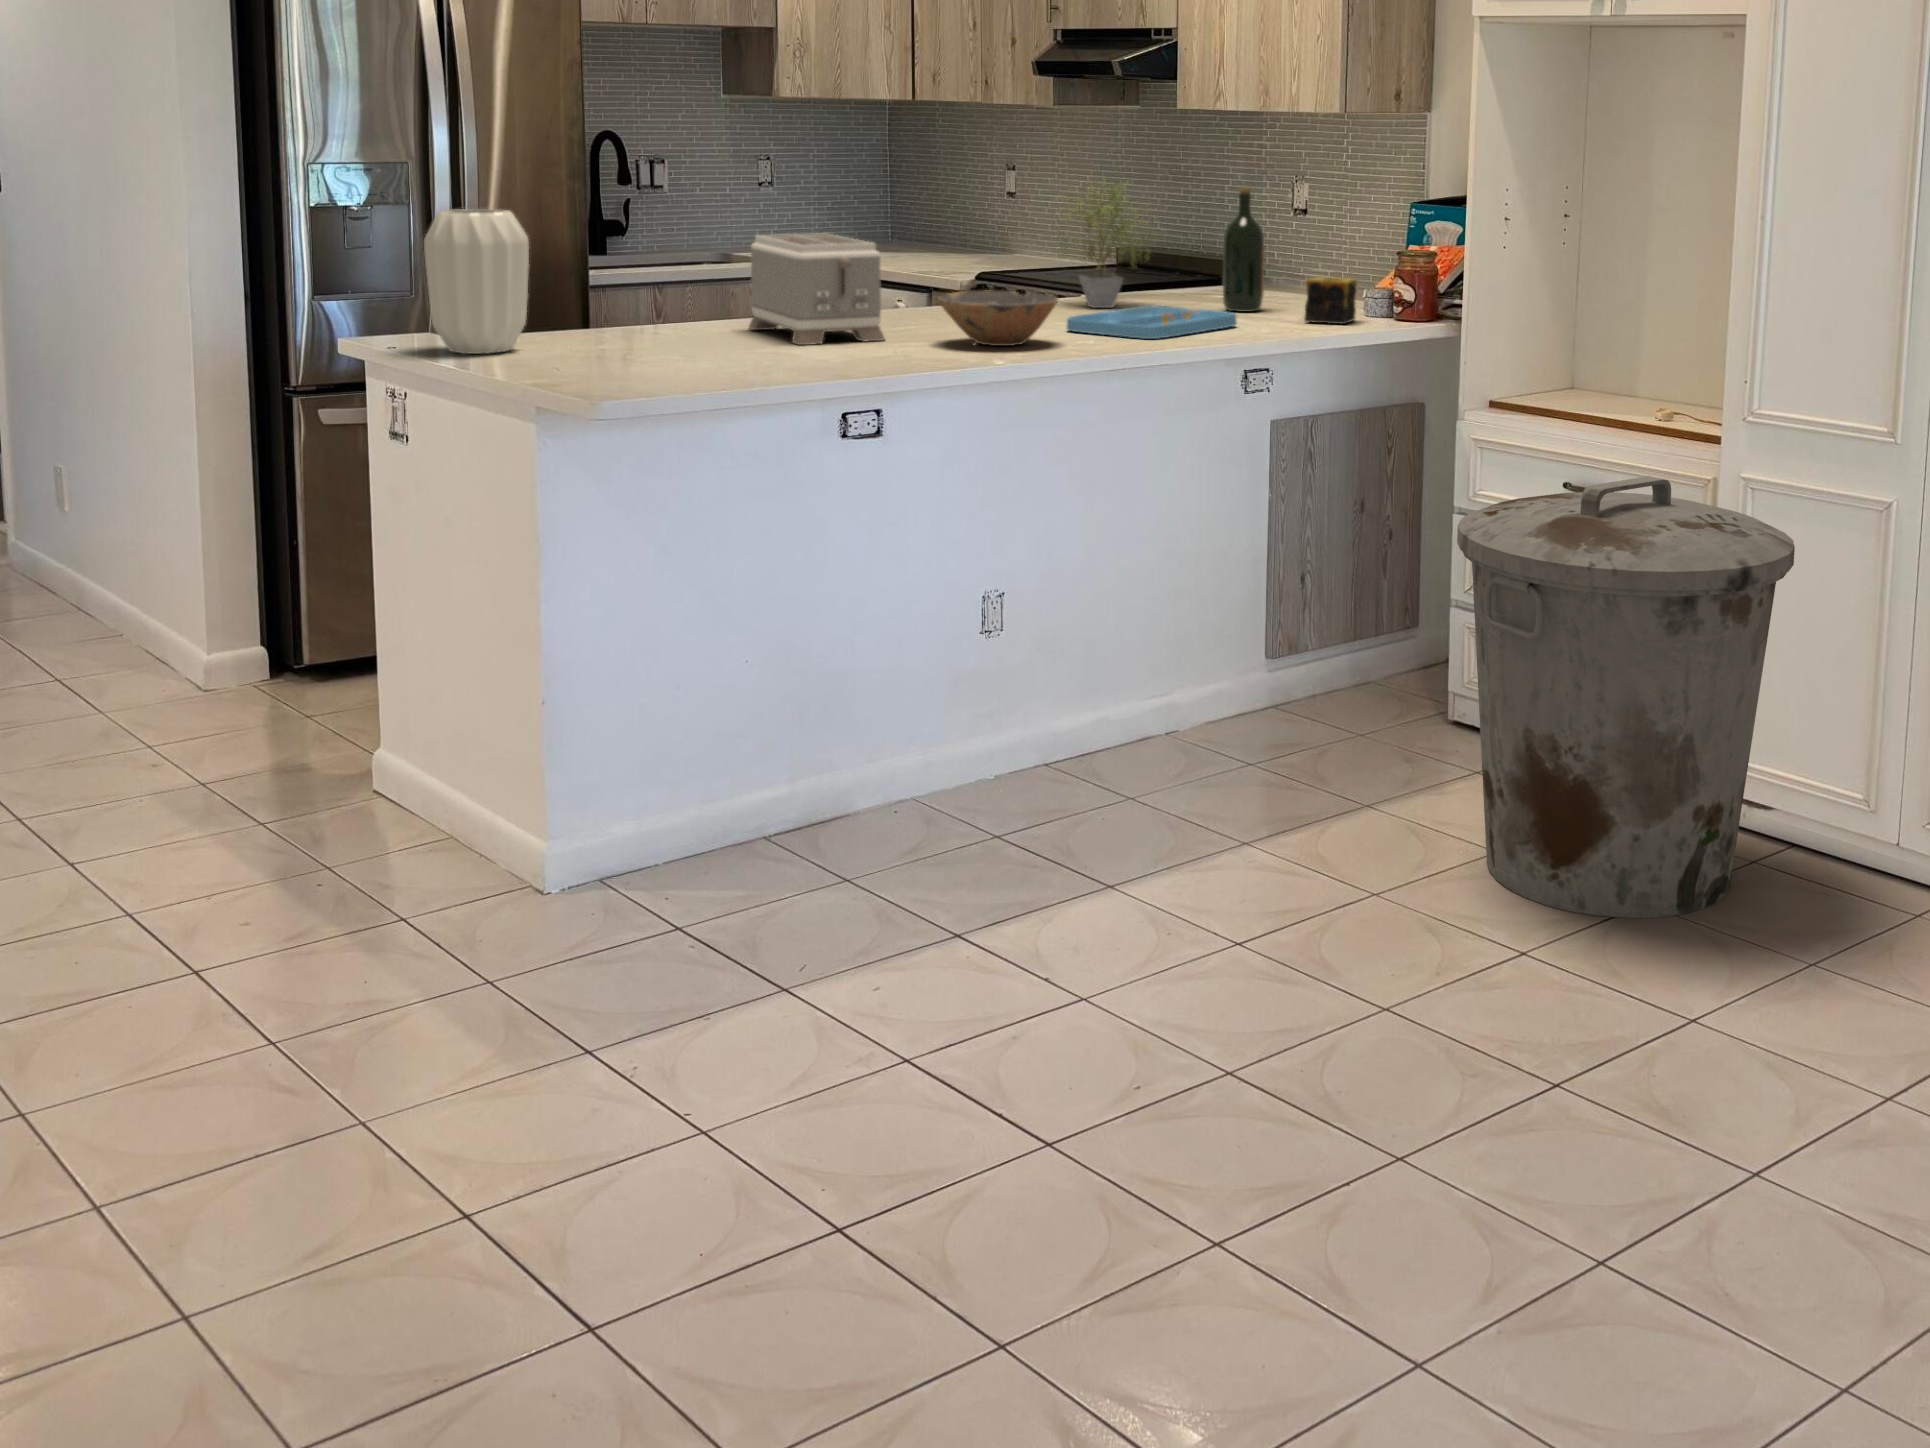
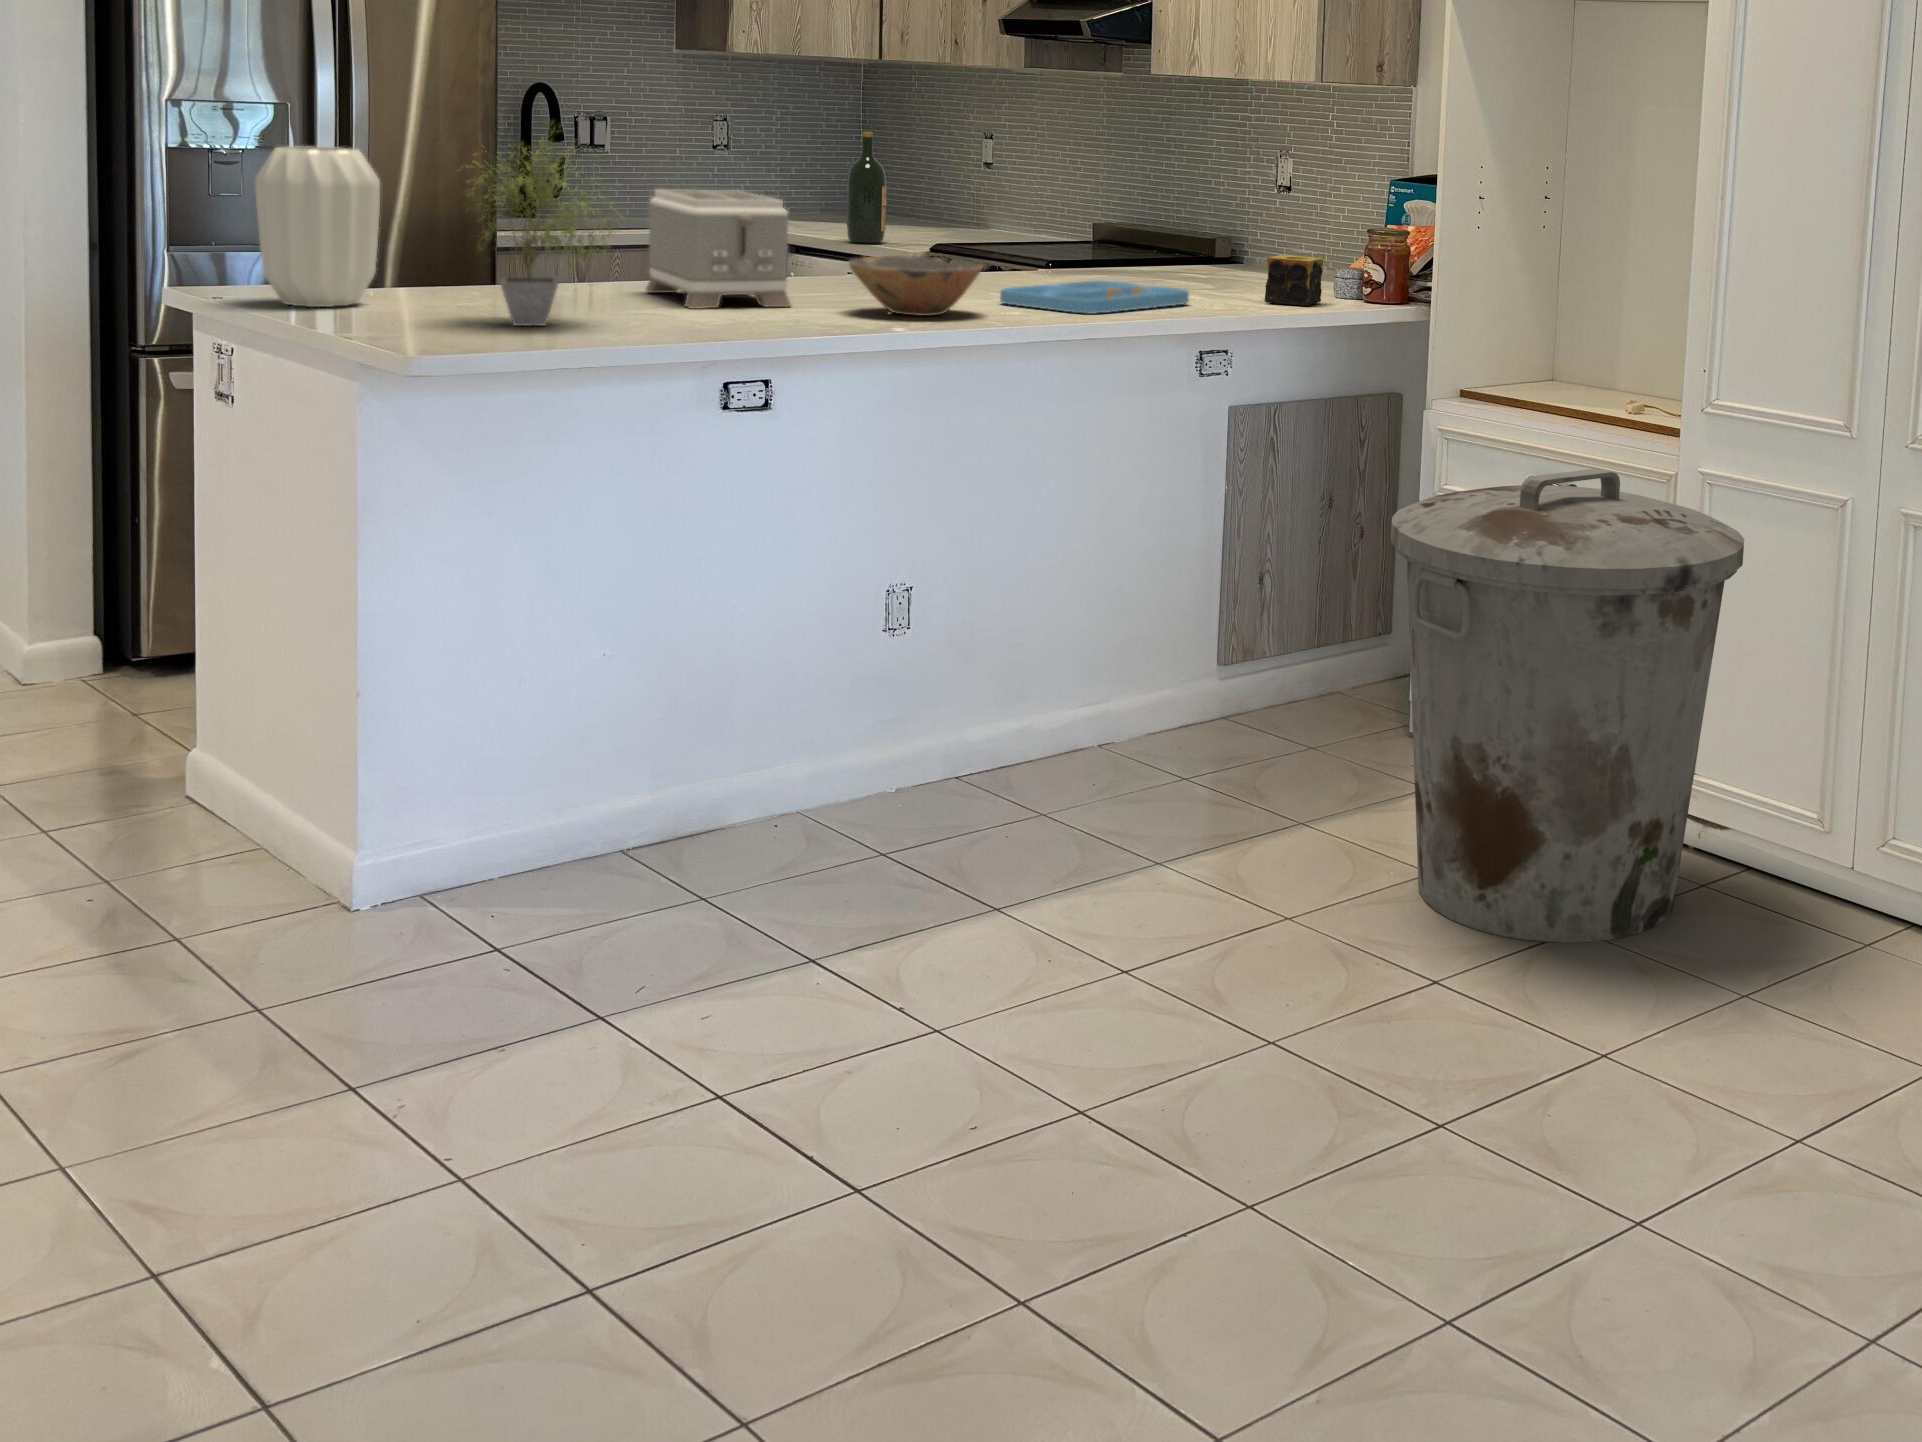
potted plant: present [1061,181,1153,308] -> present [466,131,613,326]
wine bottle: present [1223,187,1265,312] -> present [847,132,887,244]

